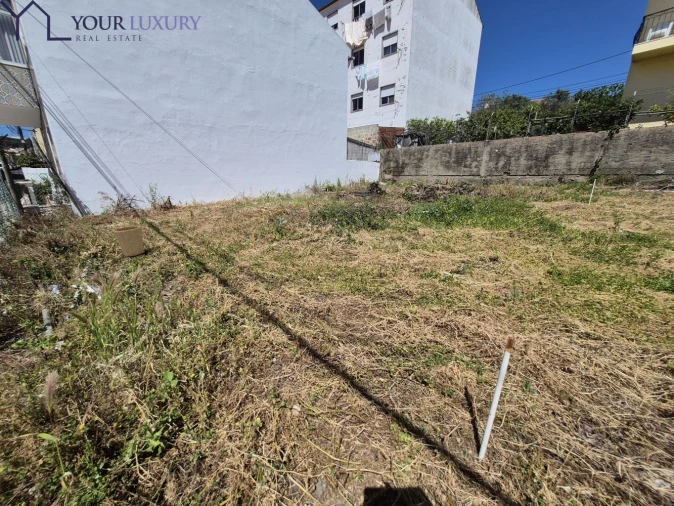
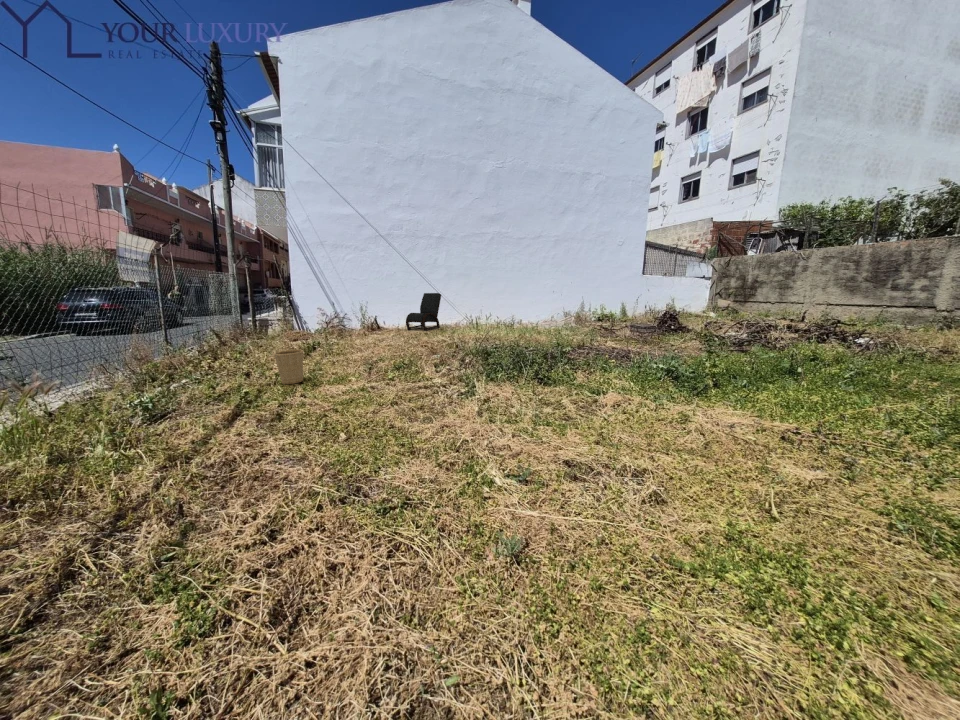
lounge chair: none [188,174,218,204] -> present [406,293,441,331]

